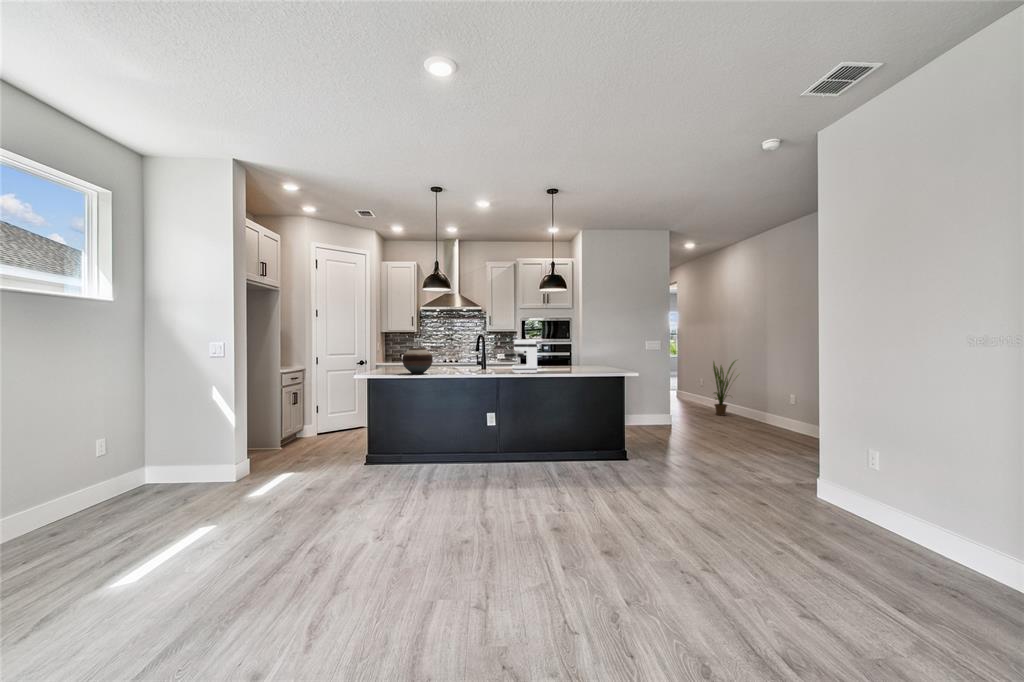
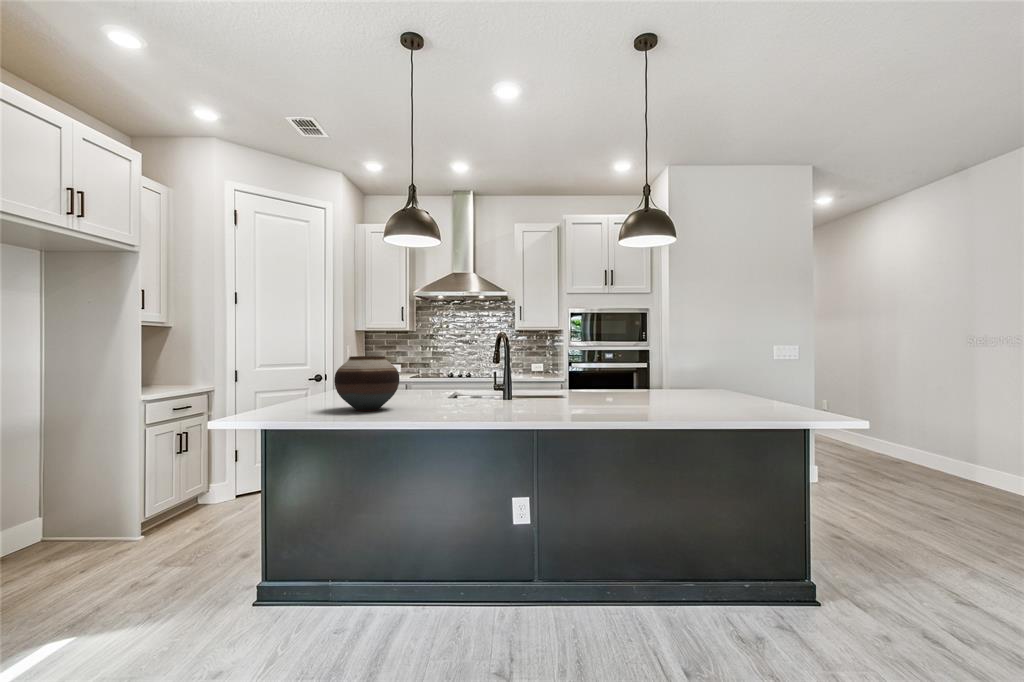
coffee maker: present [504,340,537,373] -> none [547,340,620,412]
house plant: present [713,361,735,416] -> none [868,375,927,466]

